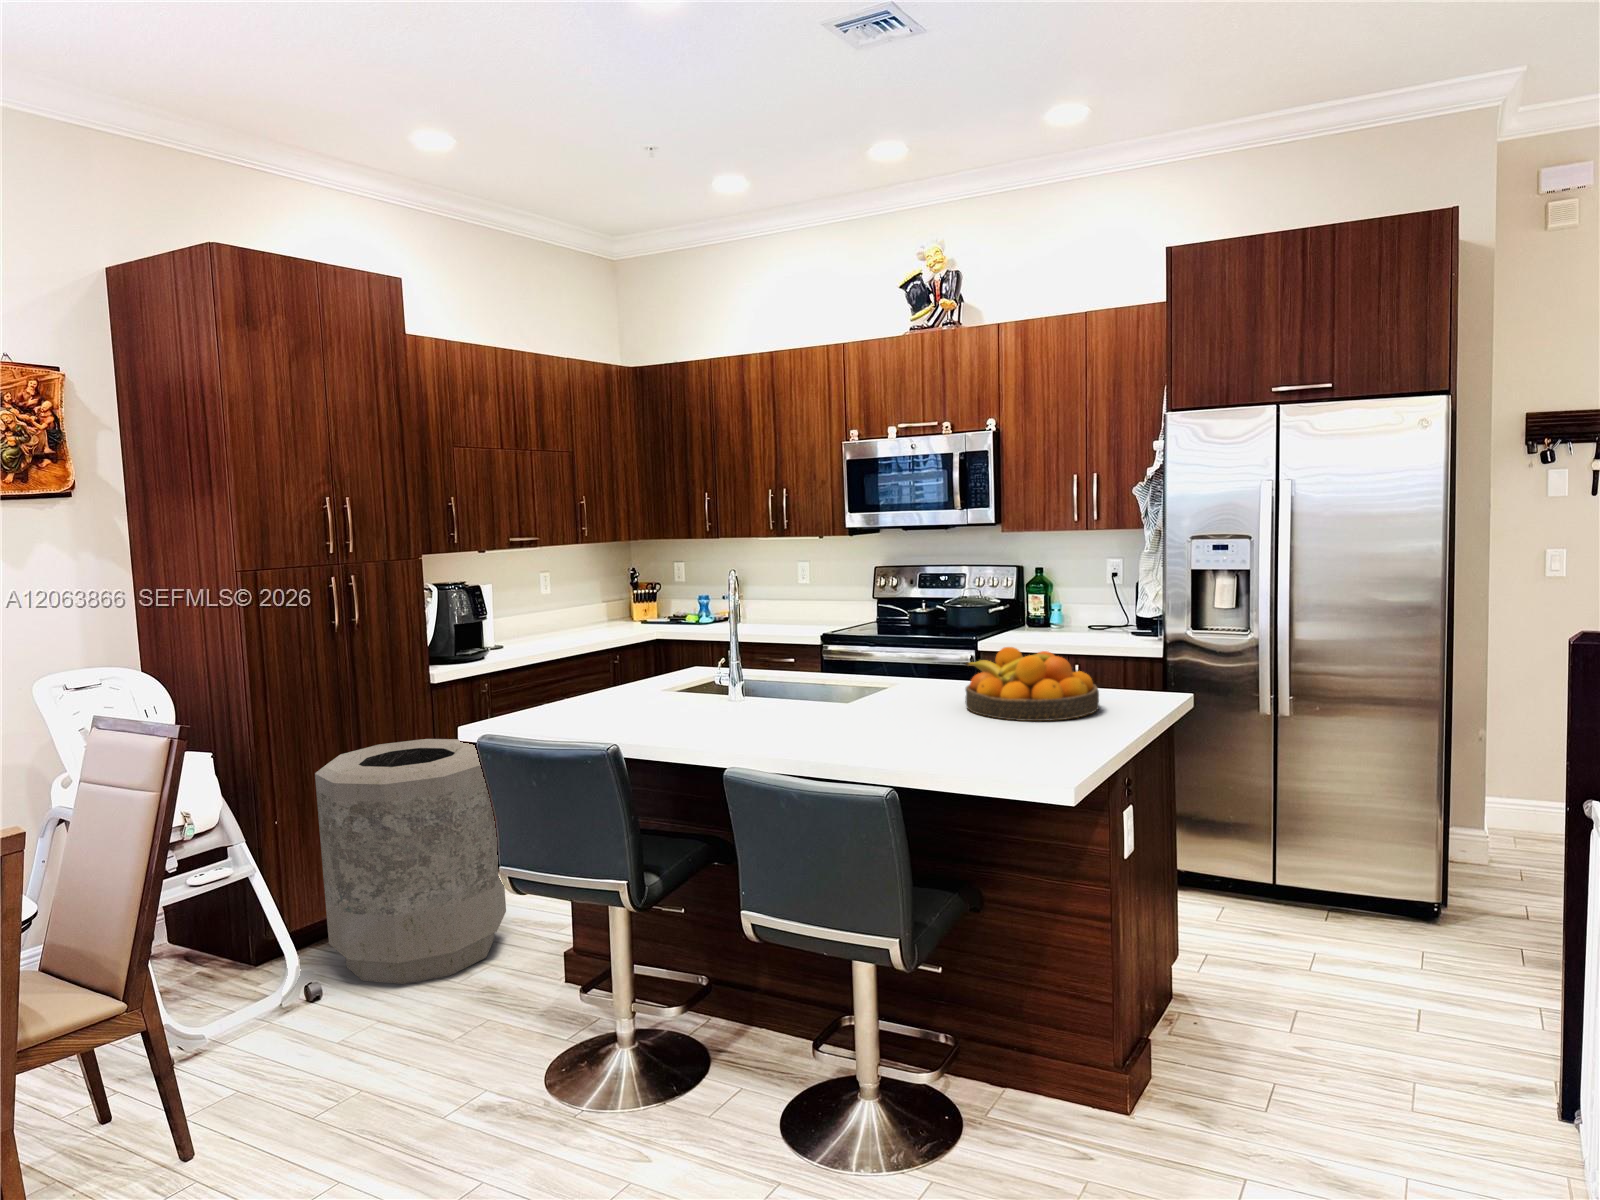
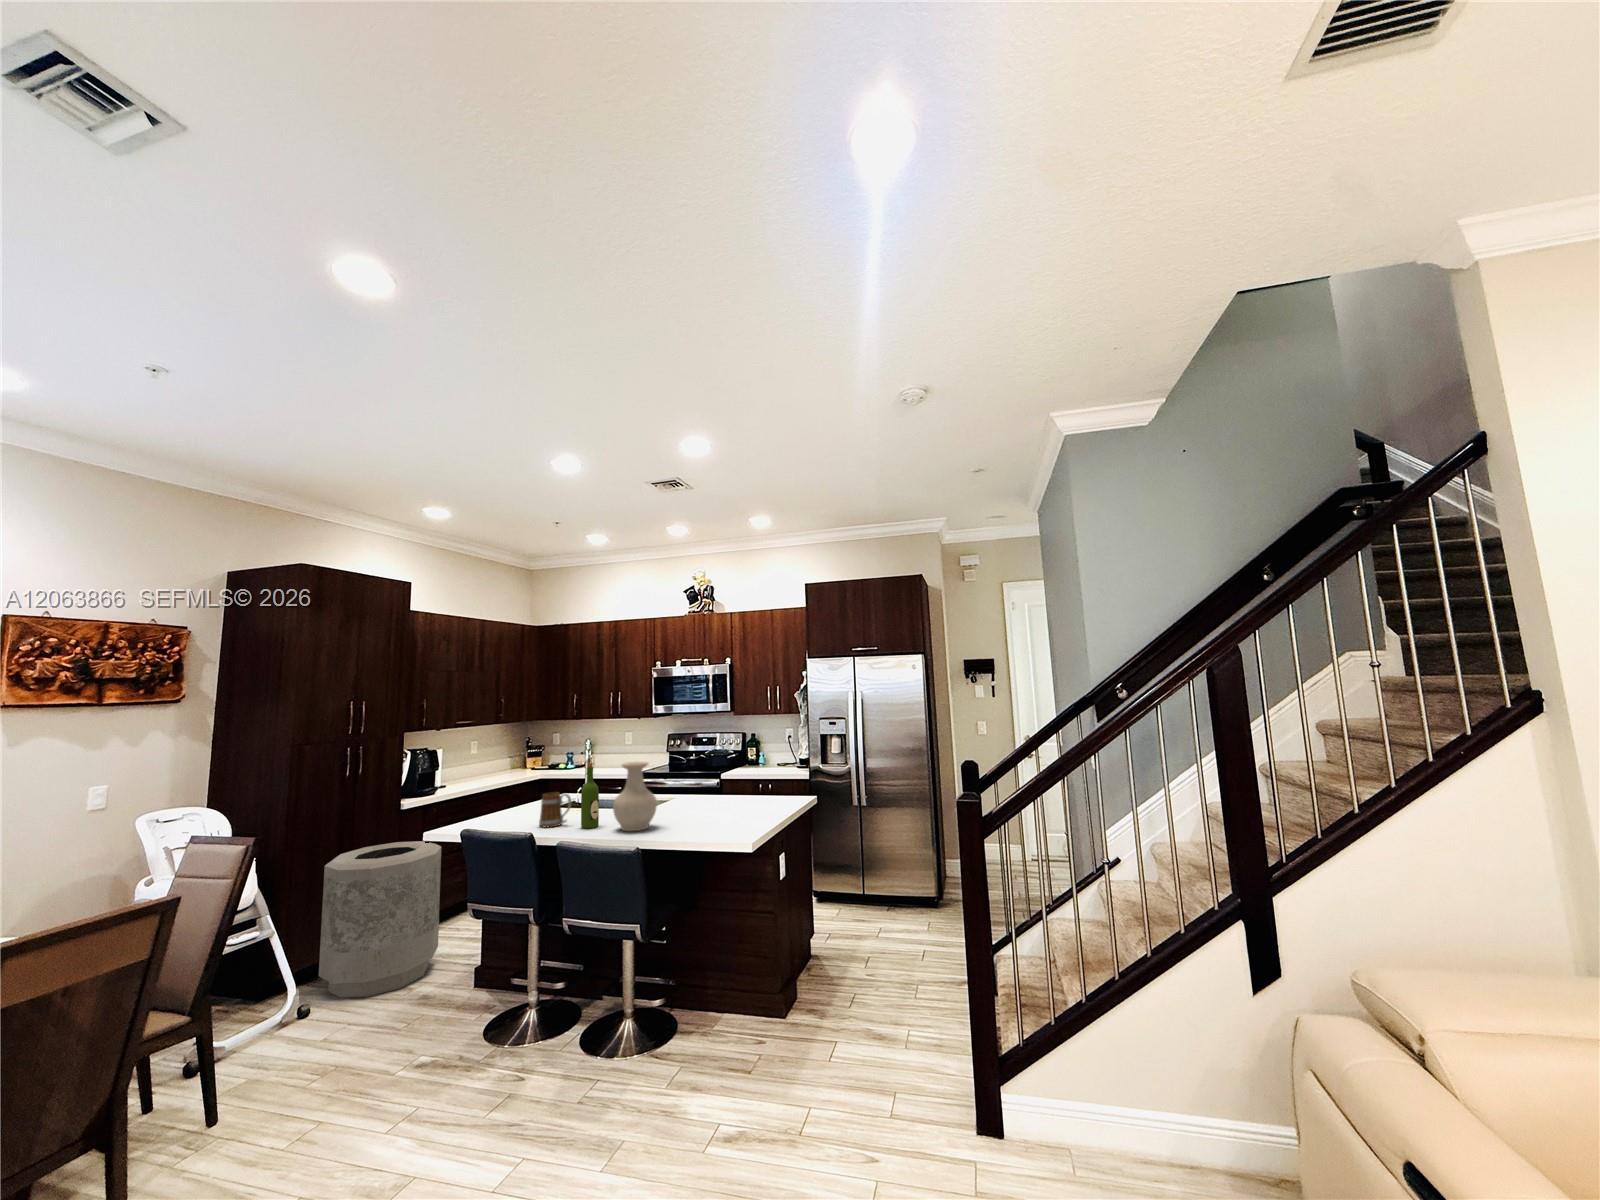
wine bottle: none [725,615,761,744] -> present [581,763,599,828]
vase: none [789,616,877,756] -> present [613,762,657,831]
fruit bowl: present [965,647,1099,721] -> none [703,775,766,811]
mug: none [649,670,707,737] -> present [539,792,571,828]

